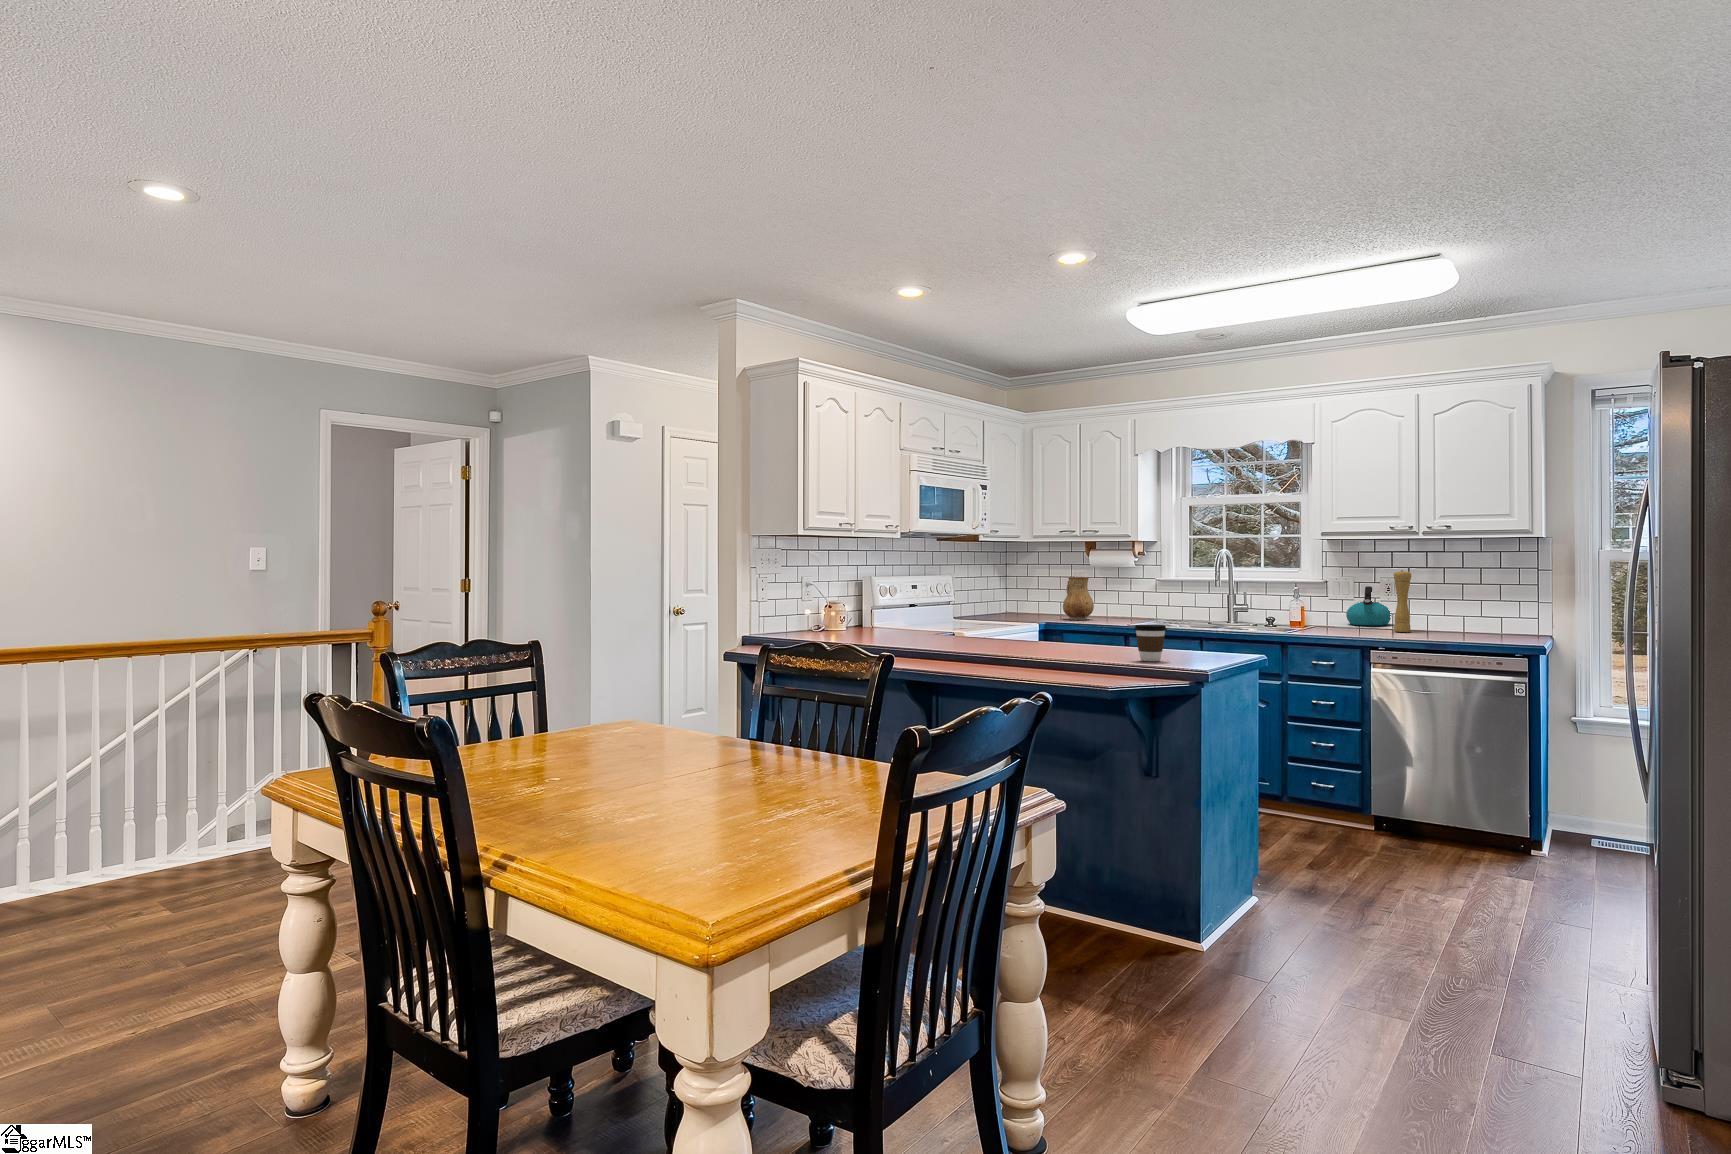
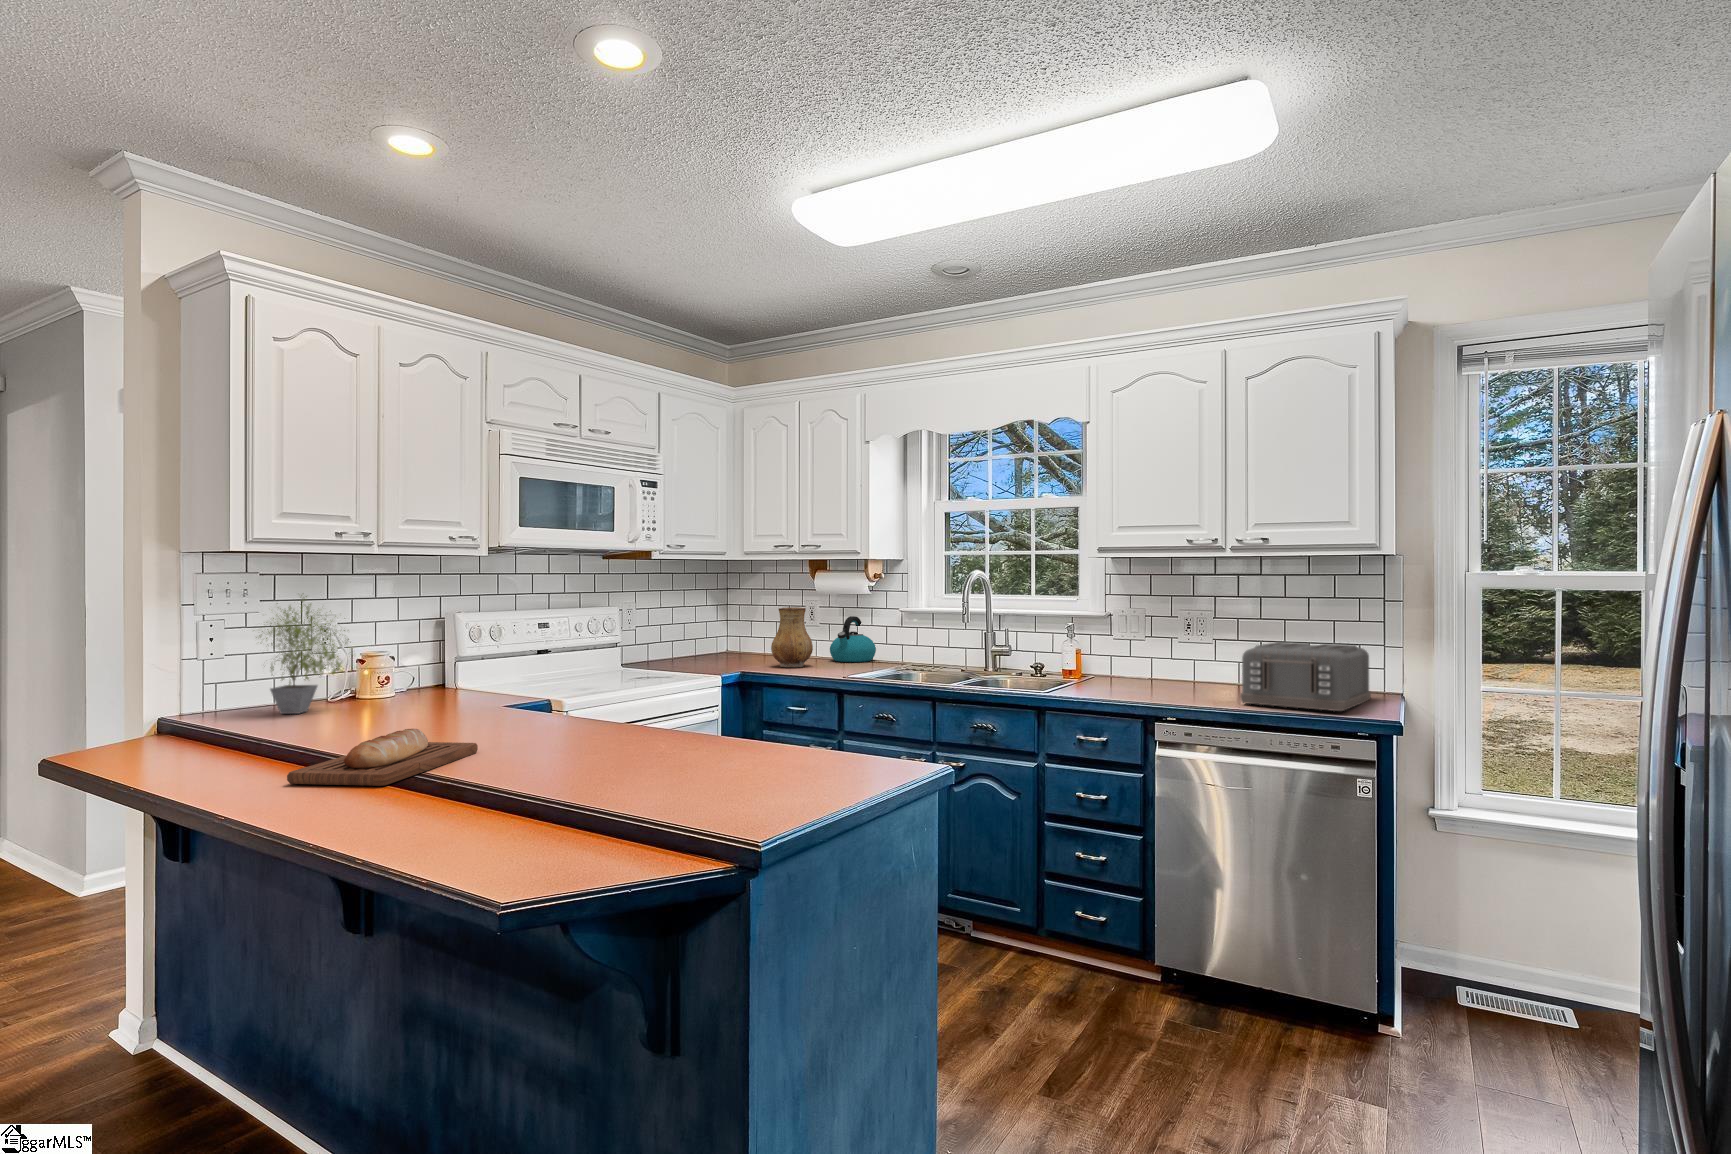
potted plant: none [789,562,845,636] -> present [256,595,353,714]
pepper mill: present [1394,570,1411,632] -> none [1193,602,1216,690]
kettle: present [1346,586,1391,626] -> present [830,616,876,662]
toaster: none [1430,598,1526,641] -> present [1240,642,1371,711]
coffee cup: present [1134,625,1167,661] -> none [653,730,718,809]
bread loaf: none [922,633,984,655] -> present [287,729,478,786]

